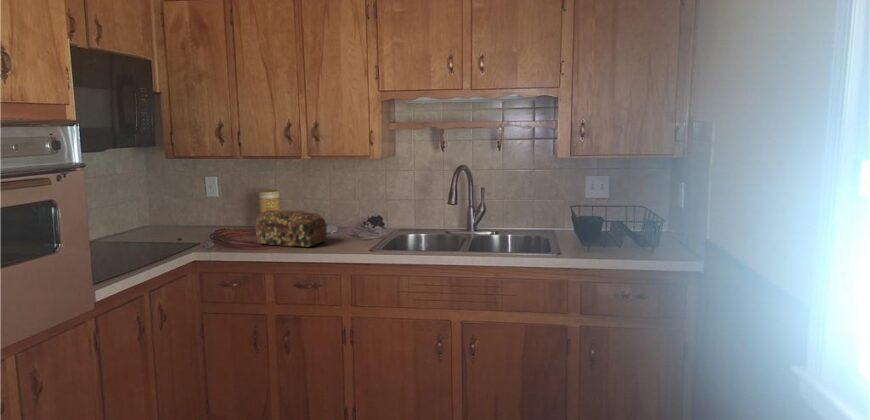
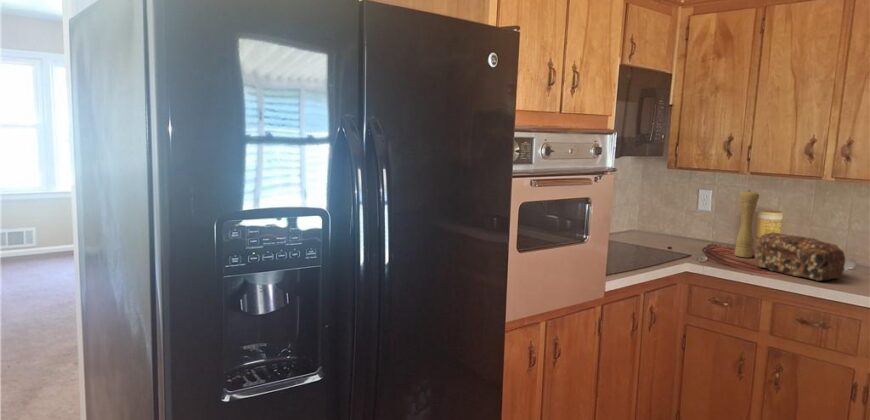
pepper mill: none [237,174,257,237] -> present [735,190,759,258]

